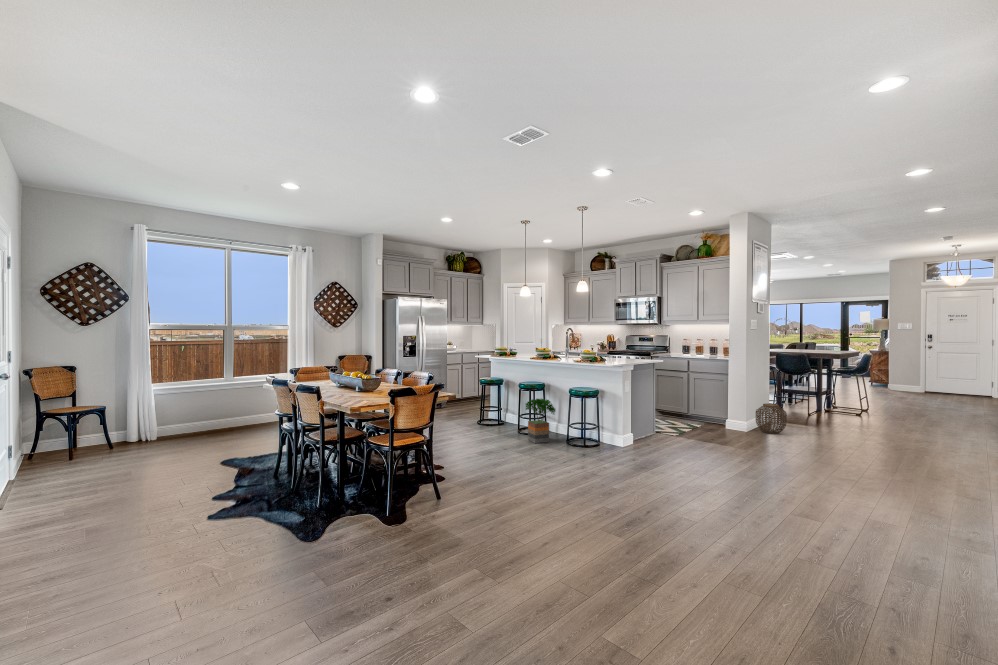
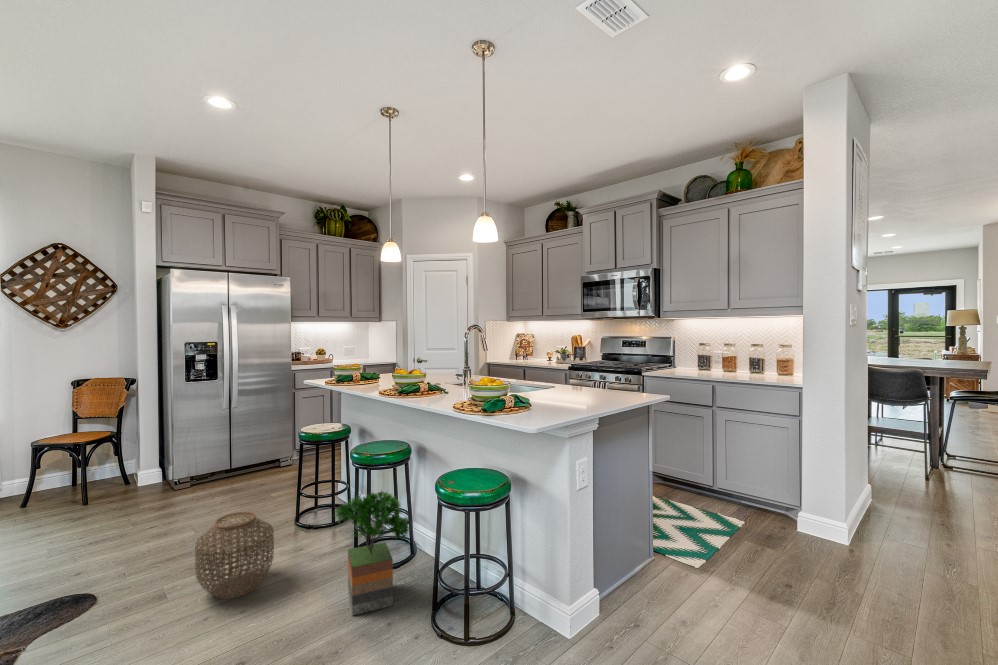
woven basket: present [756,404,787,434] -> present [195,512,274,599]

